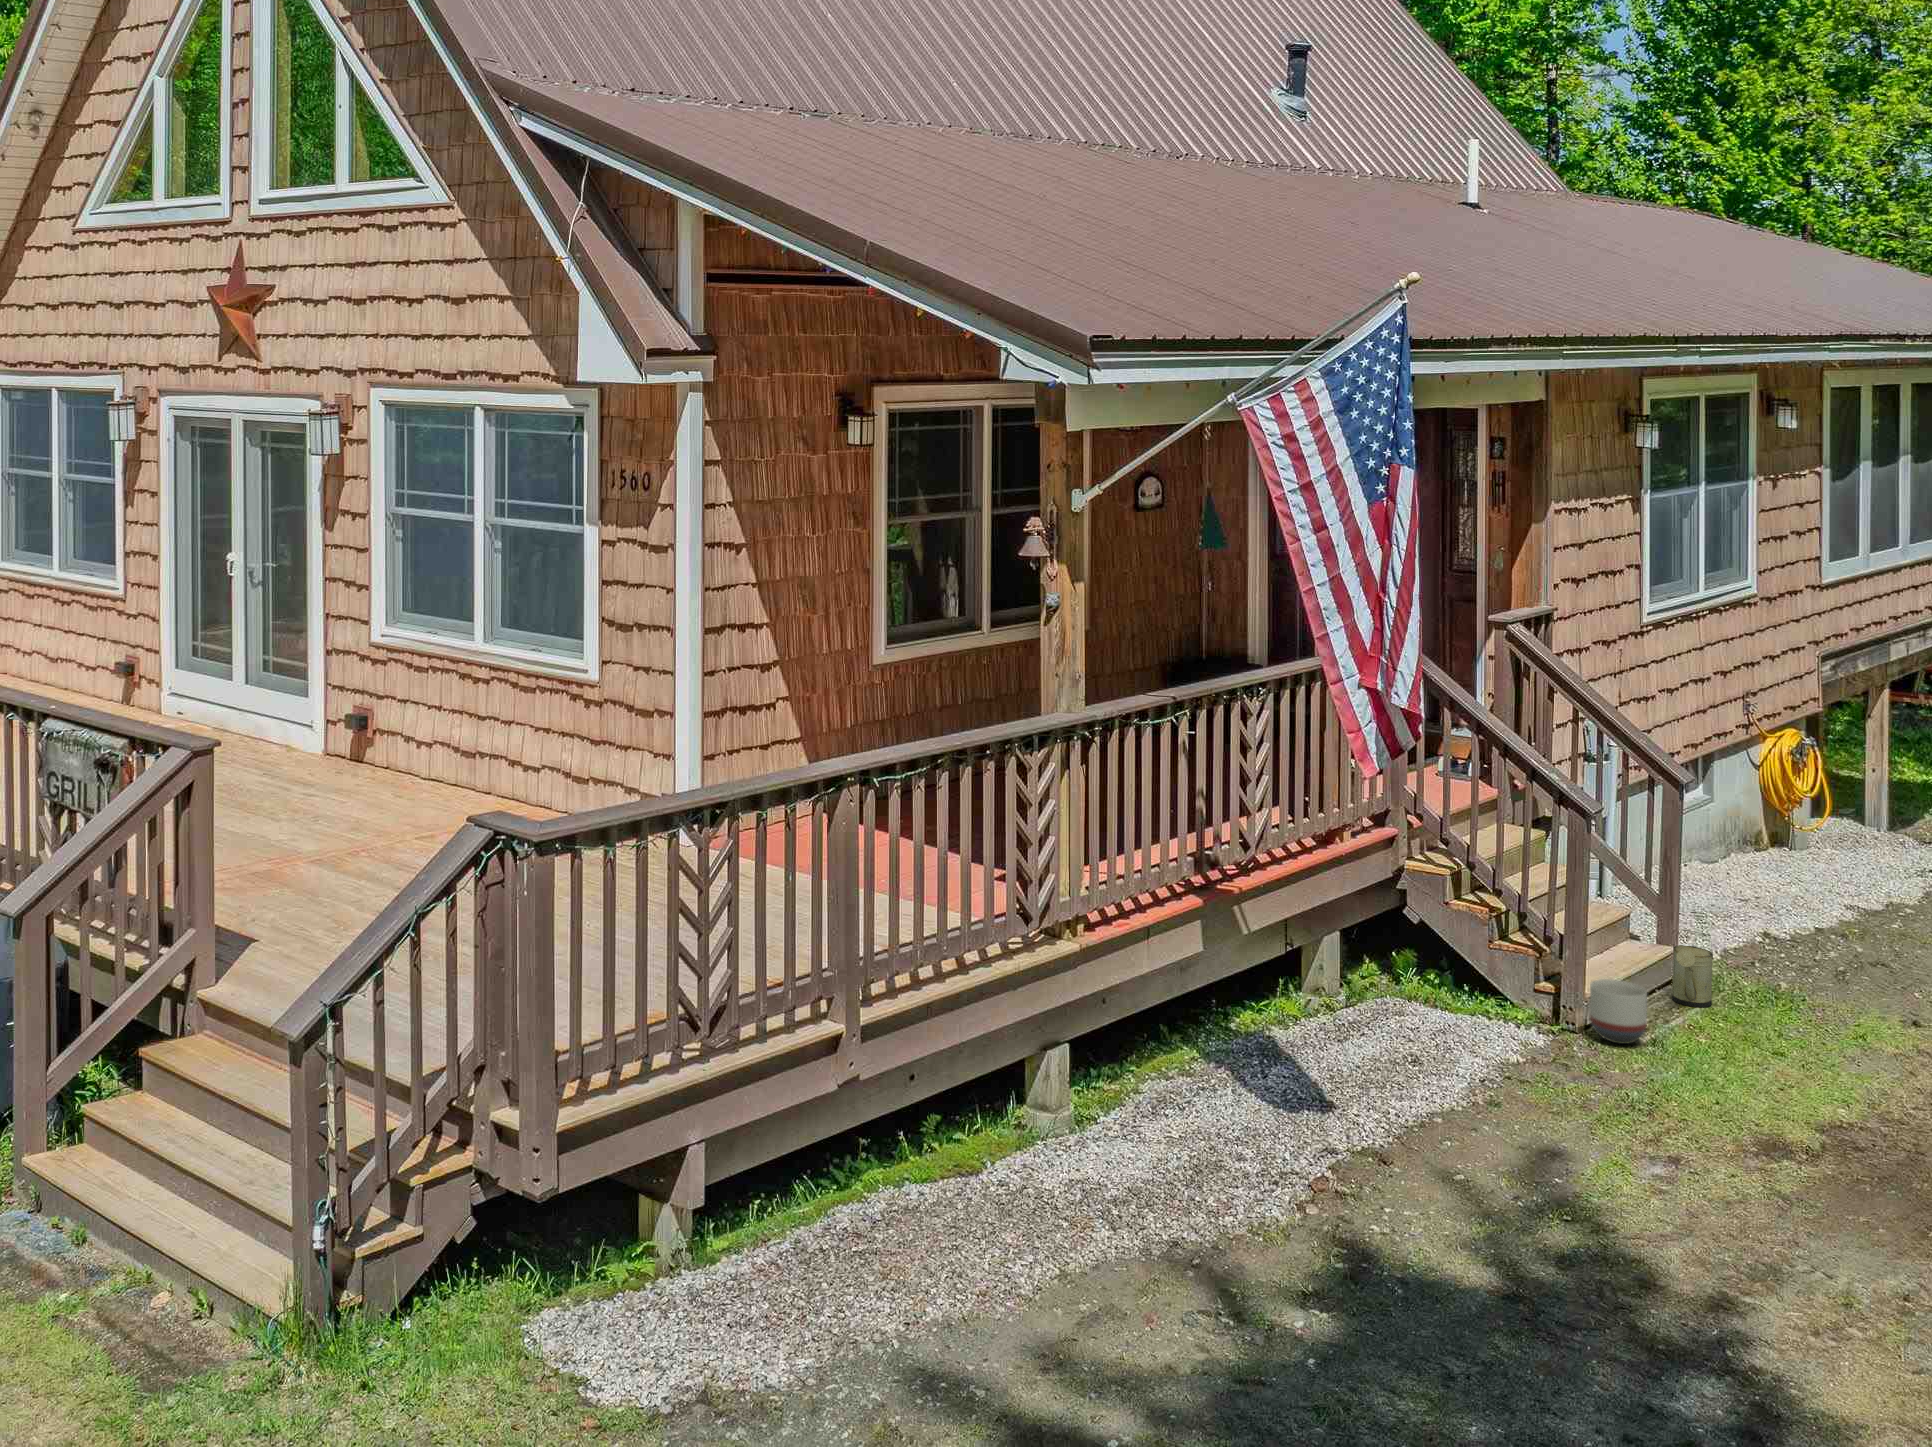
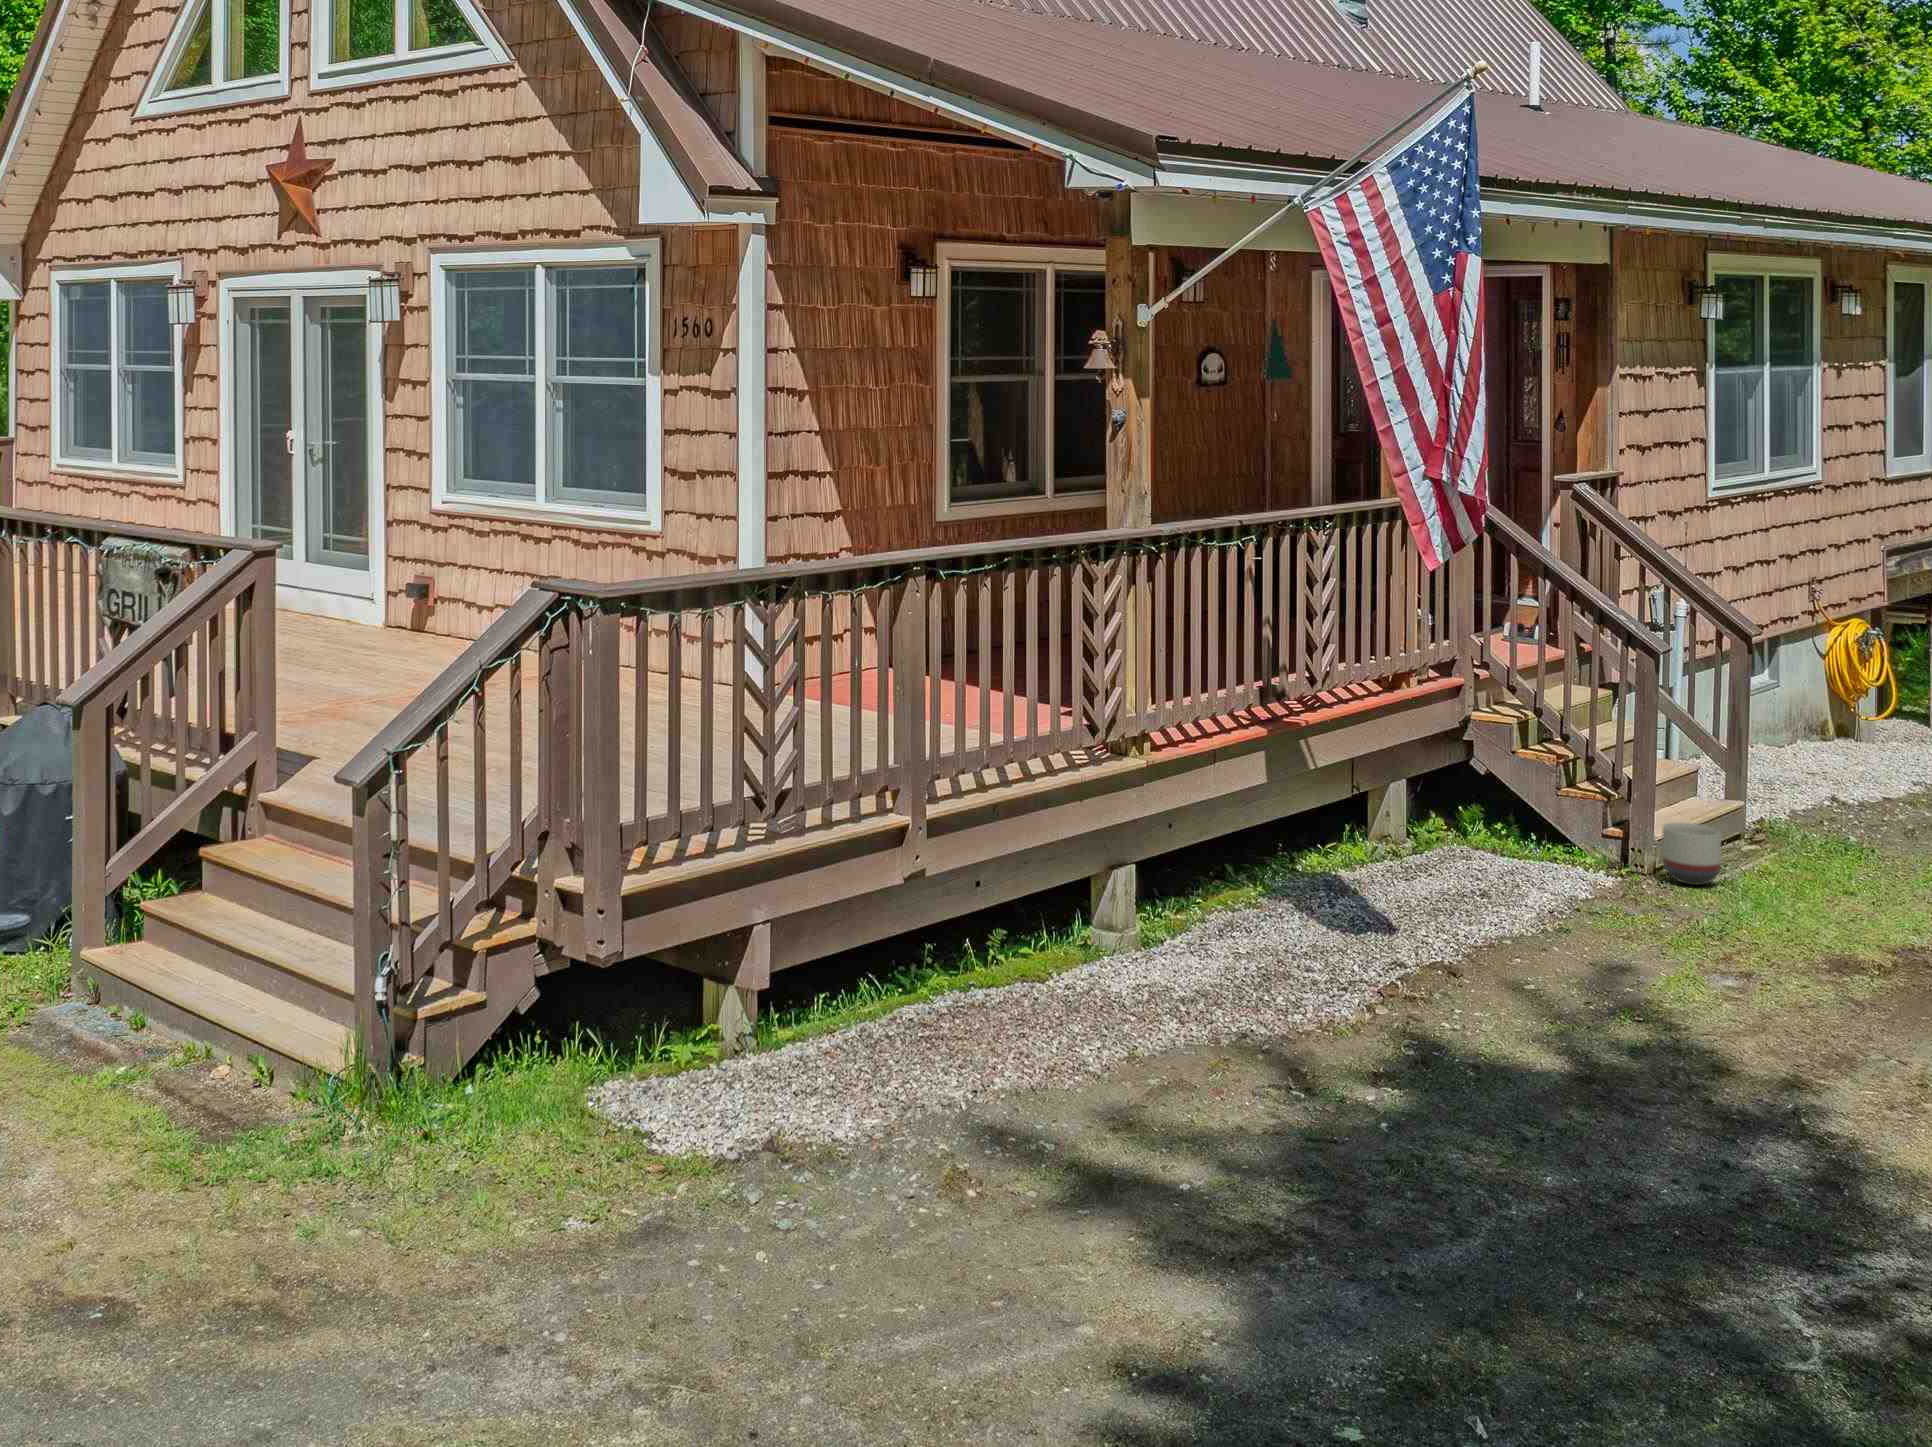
watering can: present [1672,930,1713,1007] -> none [1745,781,1786,857]

